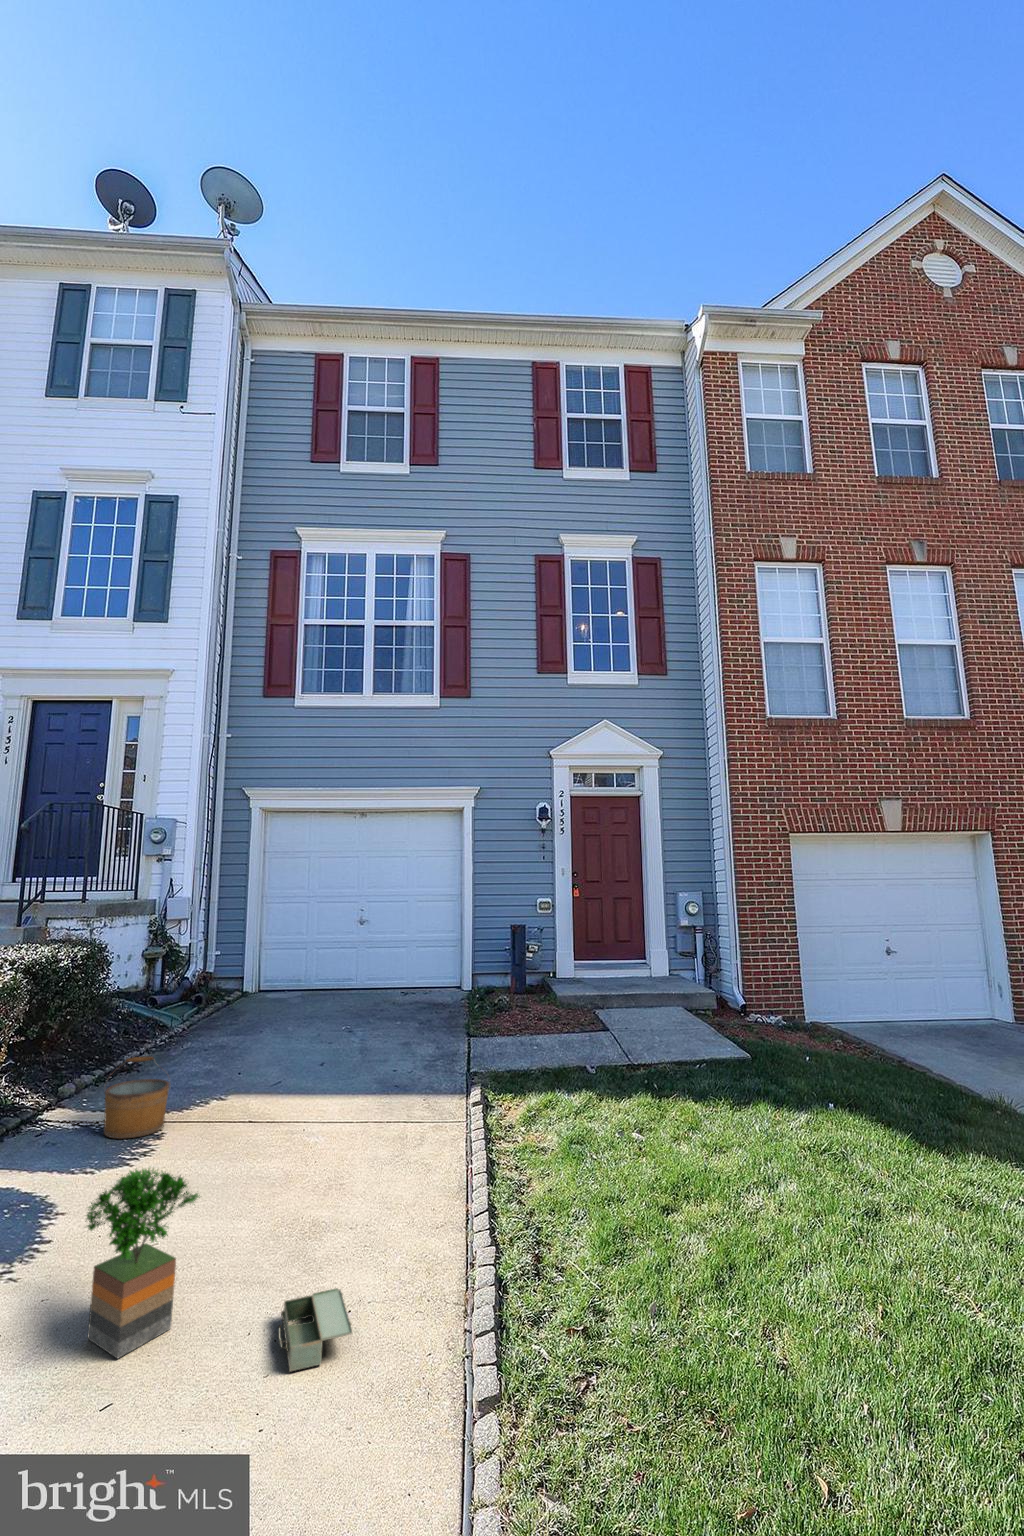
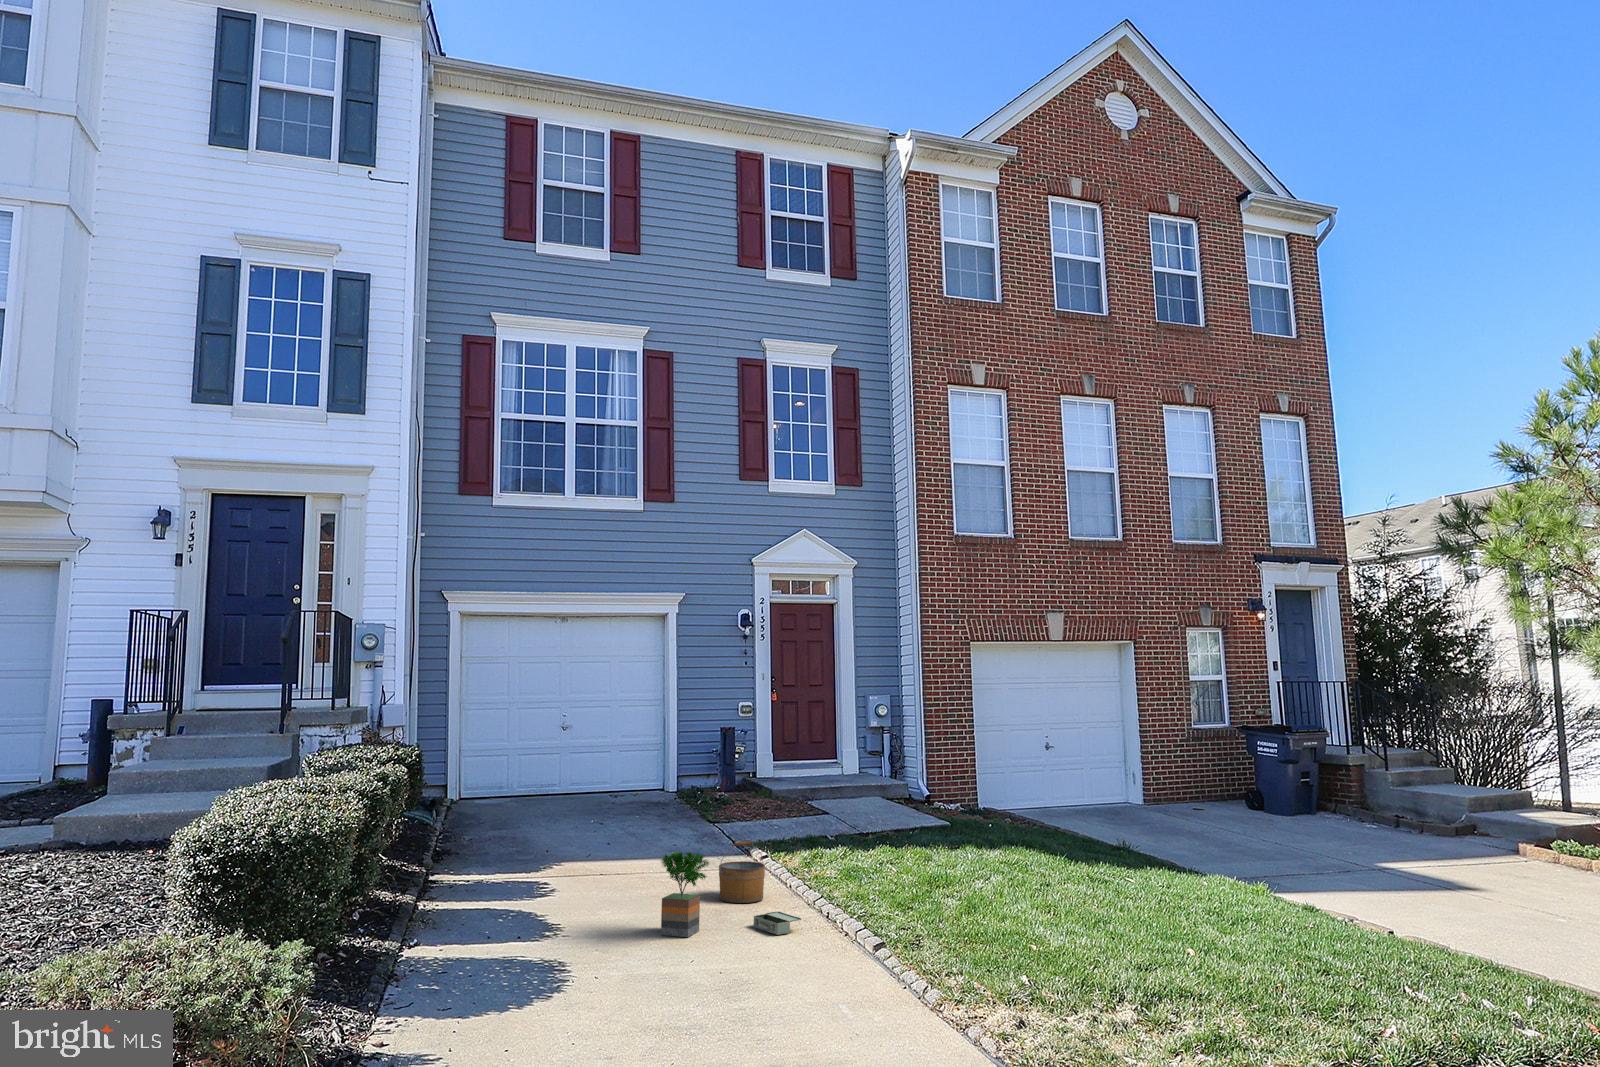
bucket: present [104,1057,170,1139] -> present [719,841,765,903]

